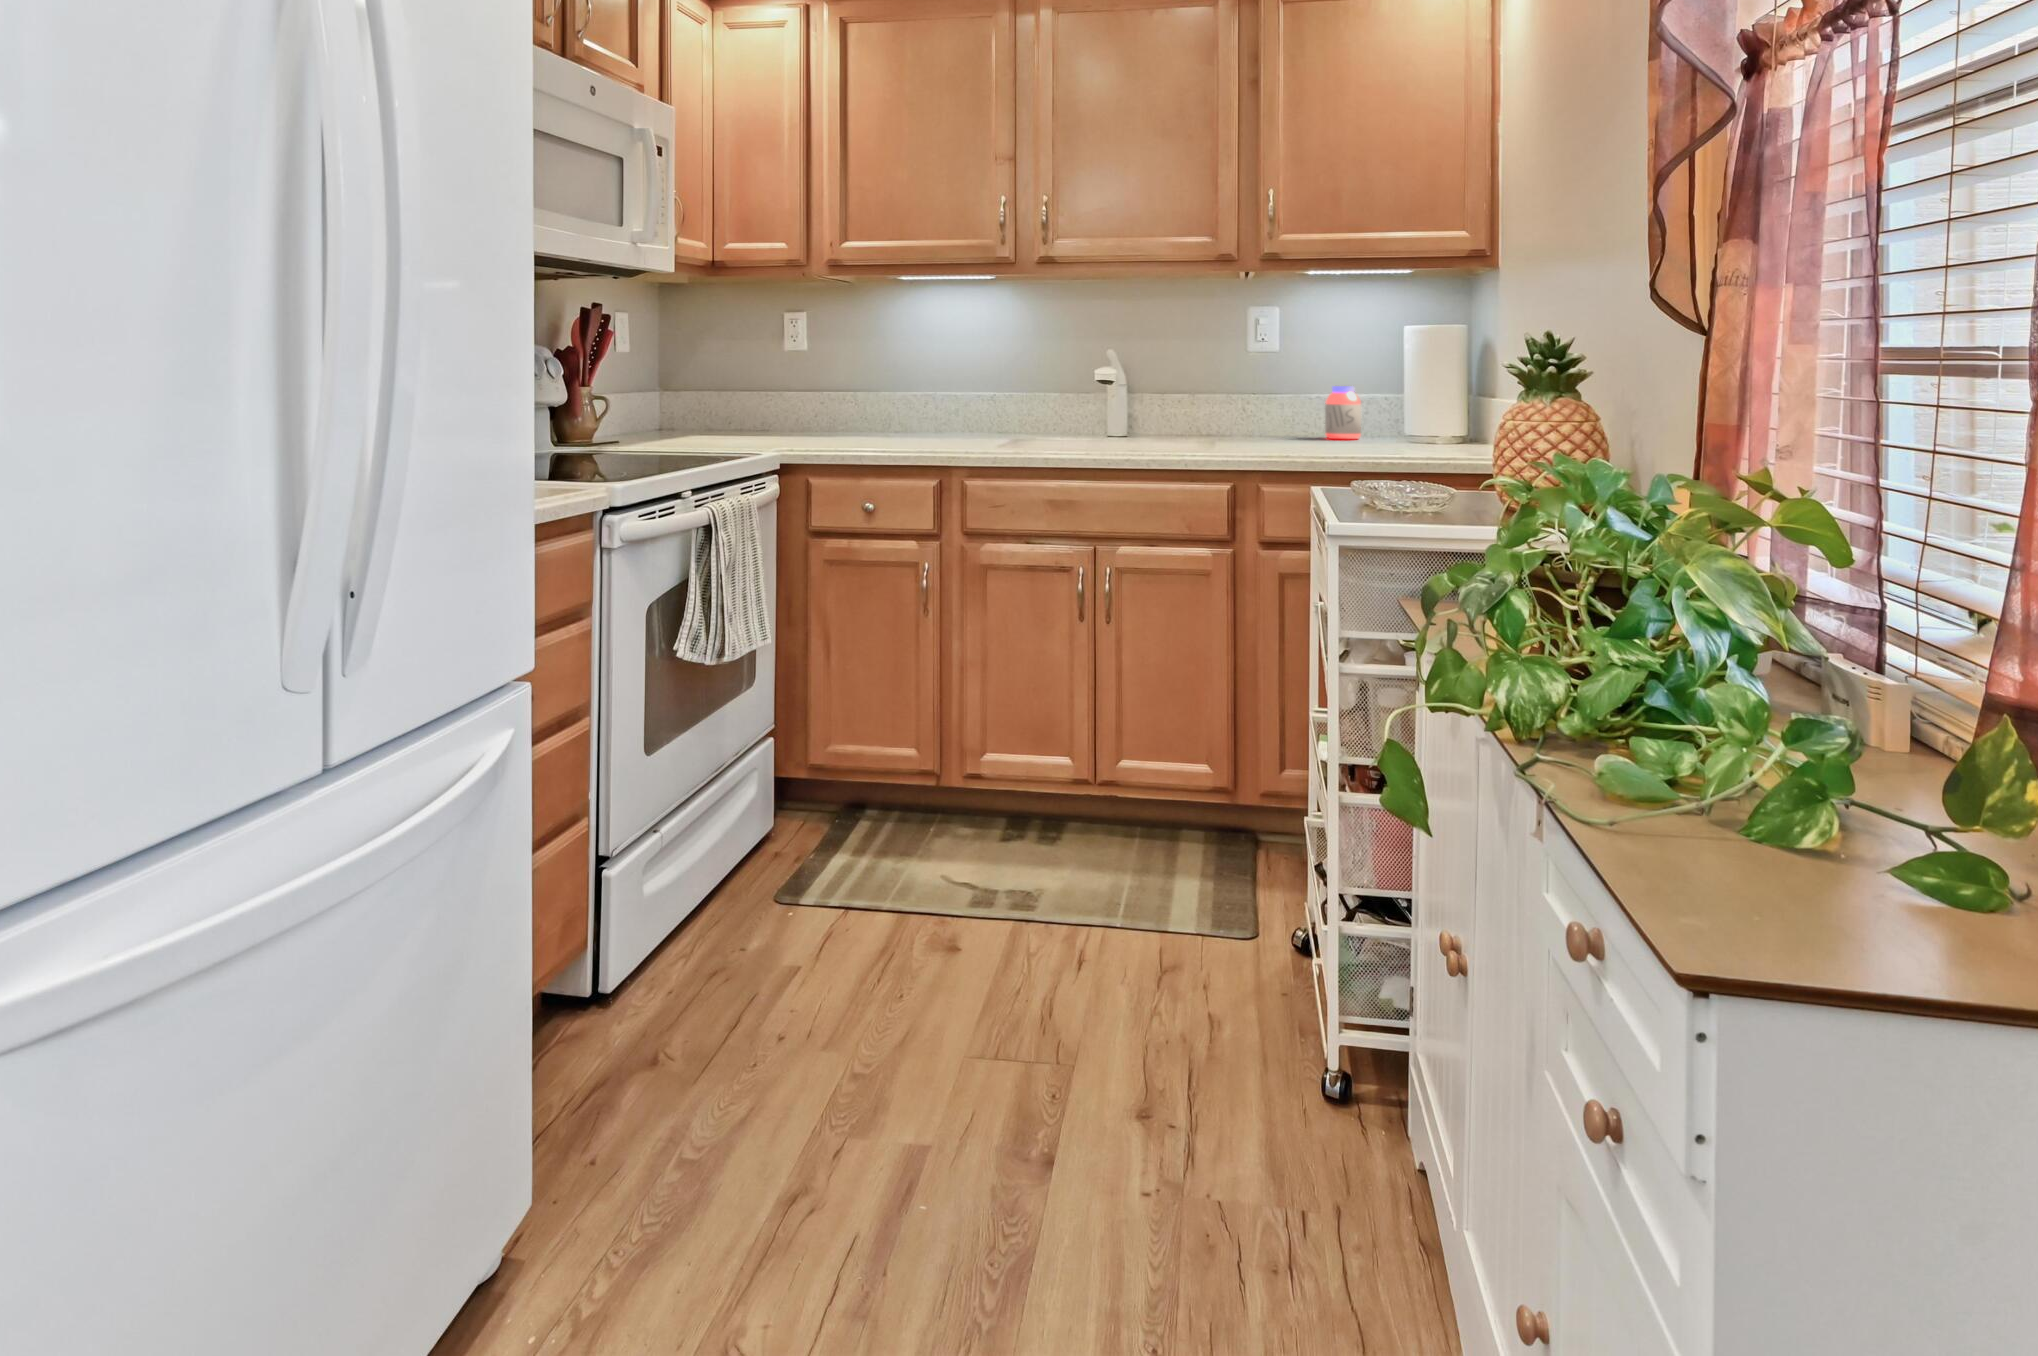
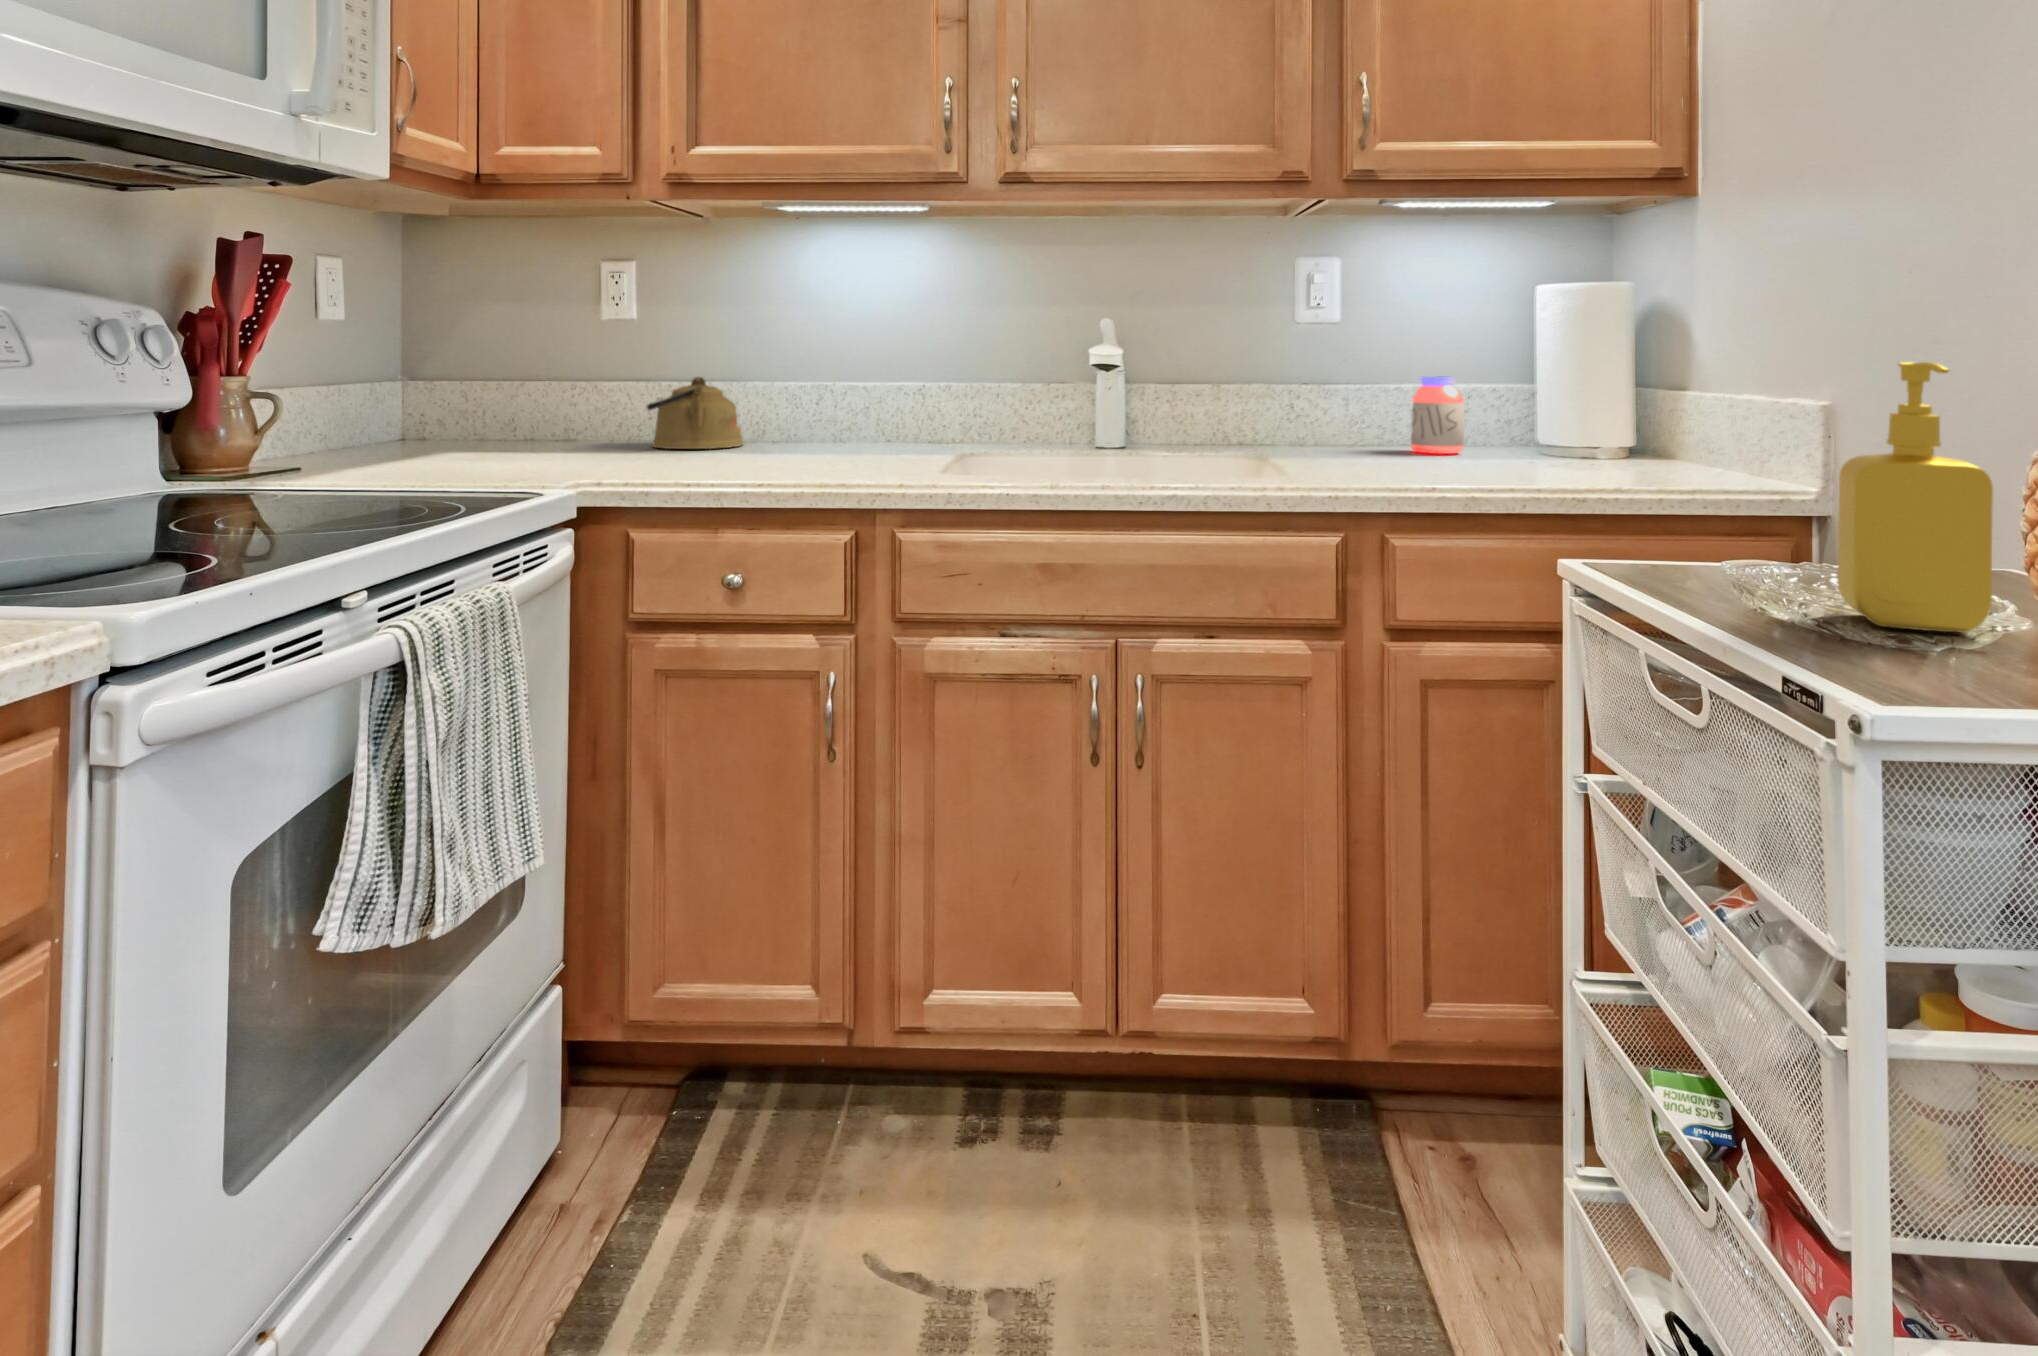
soap dispenser: none [1381,379,1441,504] -> present [1838,362,1993,632]
kettle: none [814,386,876,434] -> present [647,377,744,449]

